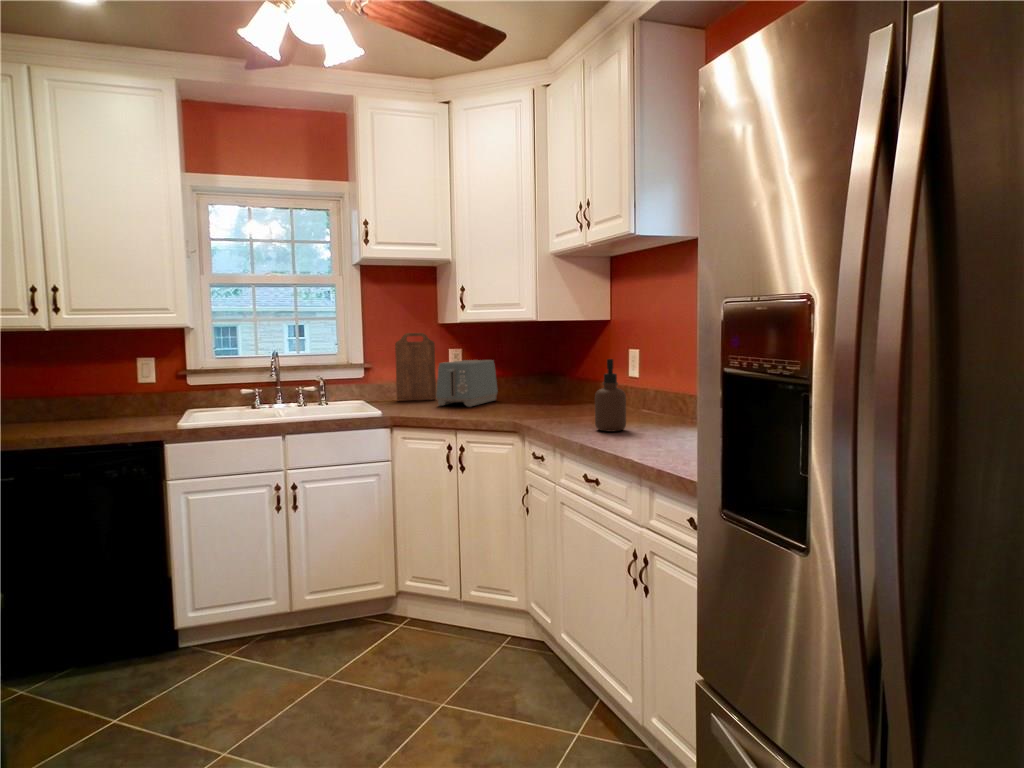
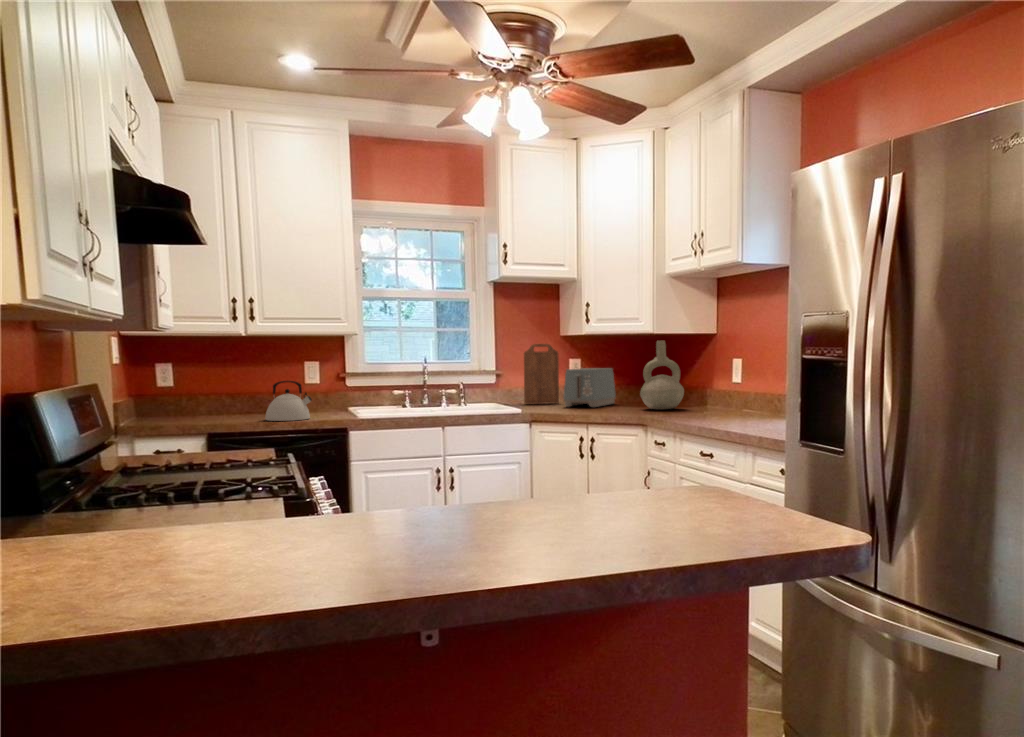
decorative vase: none [521,331,570,410] -> present [640,341,684,409]
soap dispenser: present [595,359,626,432] -> none [709,361,736,420]
kettle: none [45,383,111,435] -> present [265,381,312,421]

